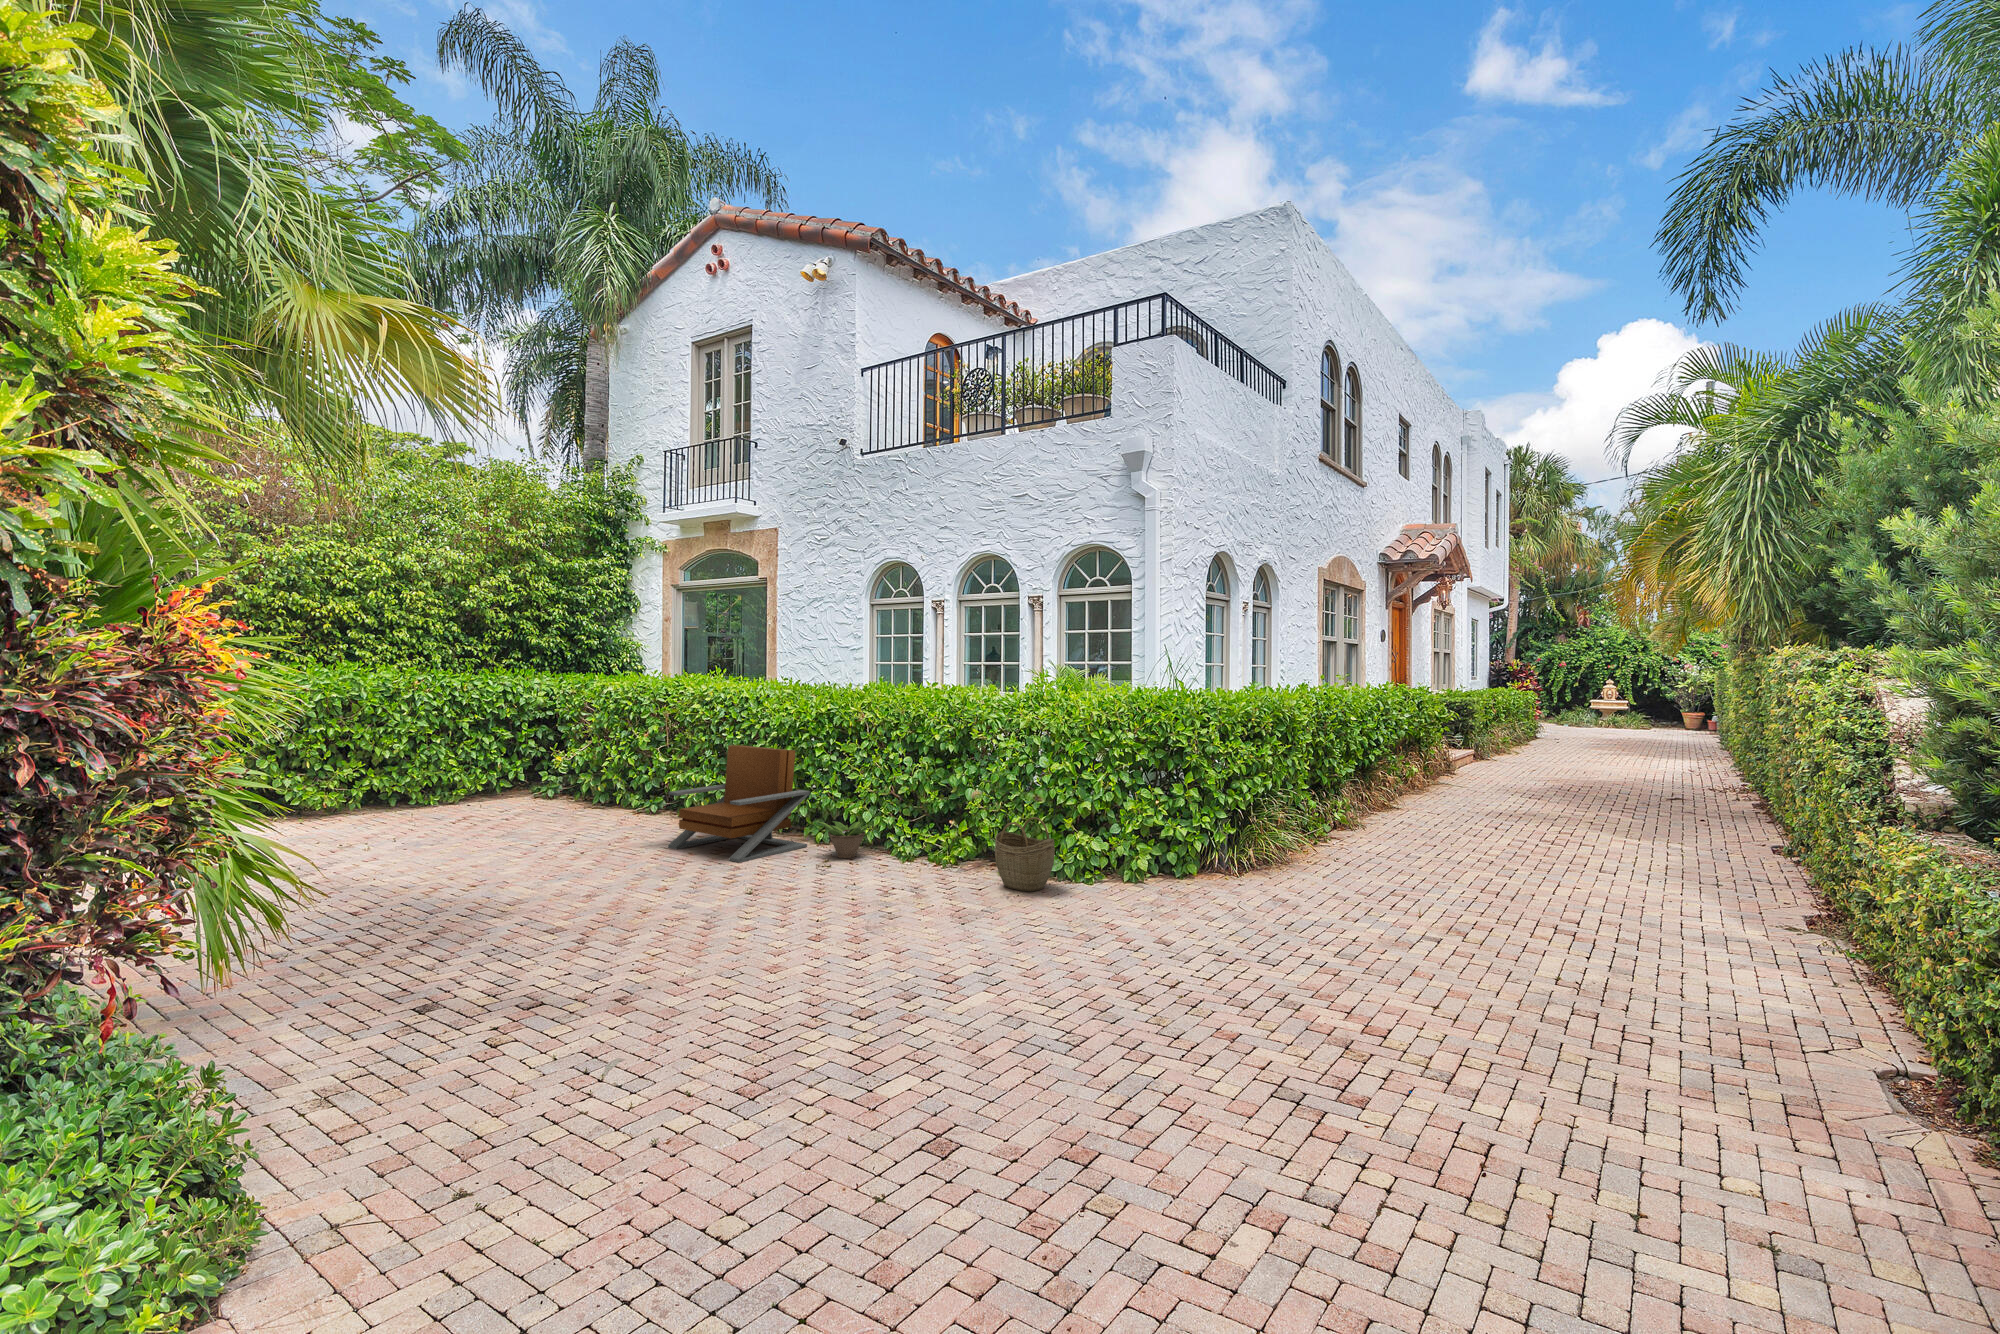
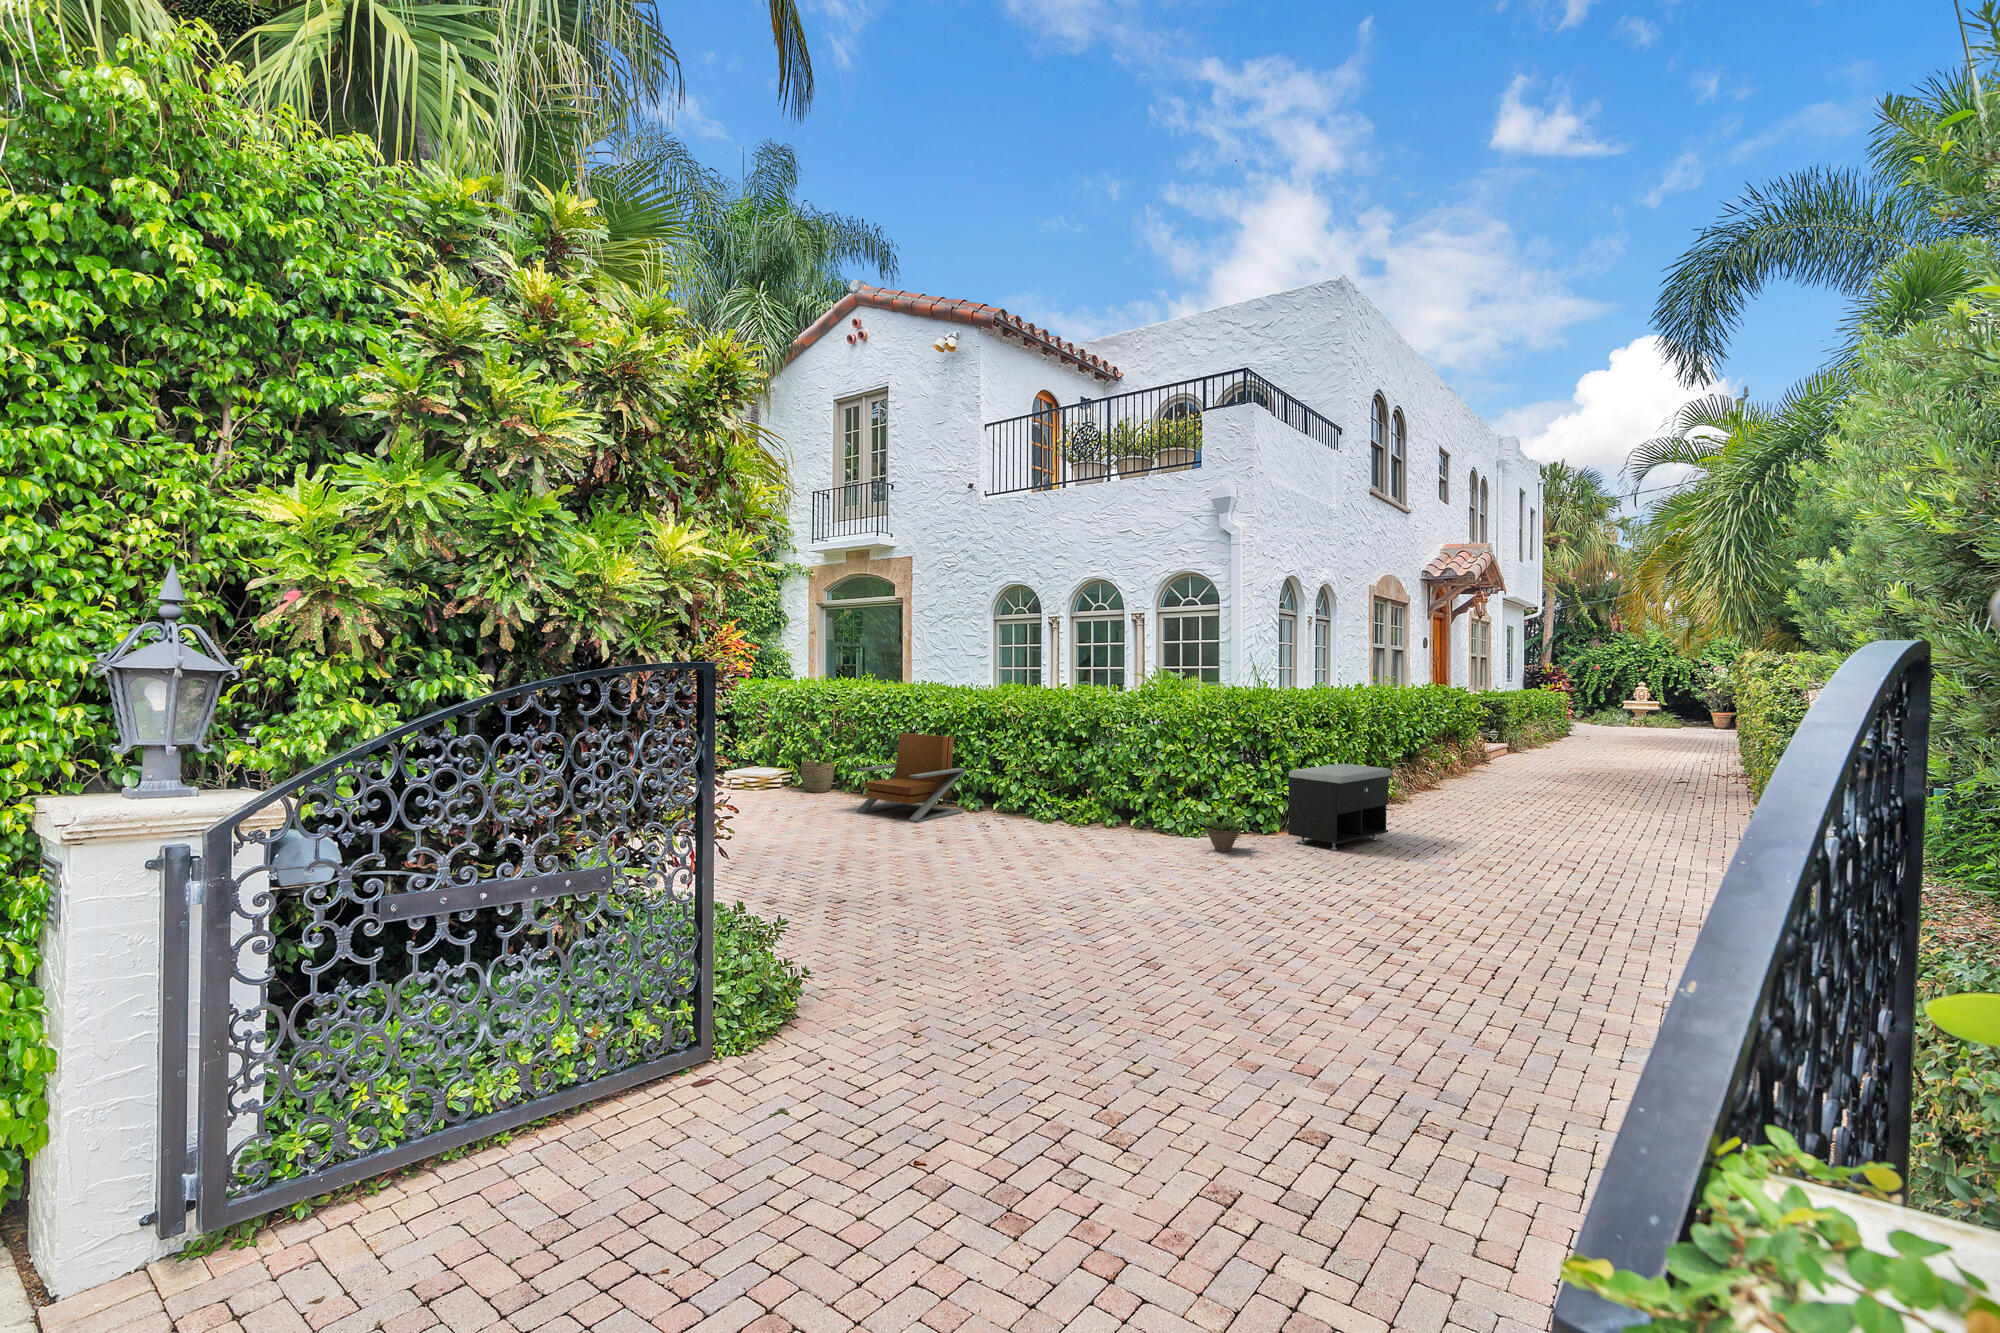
storage bench: none [1205,784,1334,896] -> present [1288,764,1391,850]
woven basket: present [995,817,1055,892] -> present [801,752,834,793]
decorative plant: present [815,821,875,858] -> present [1193,816,1252,852]

